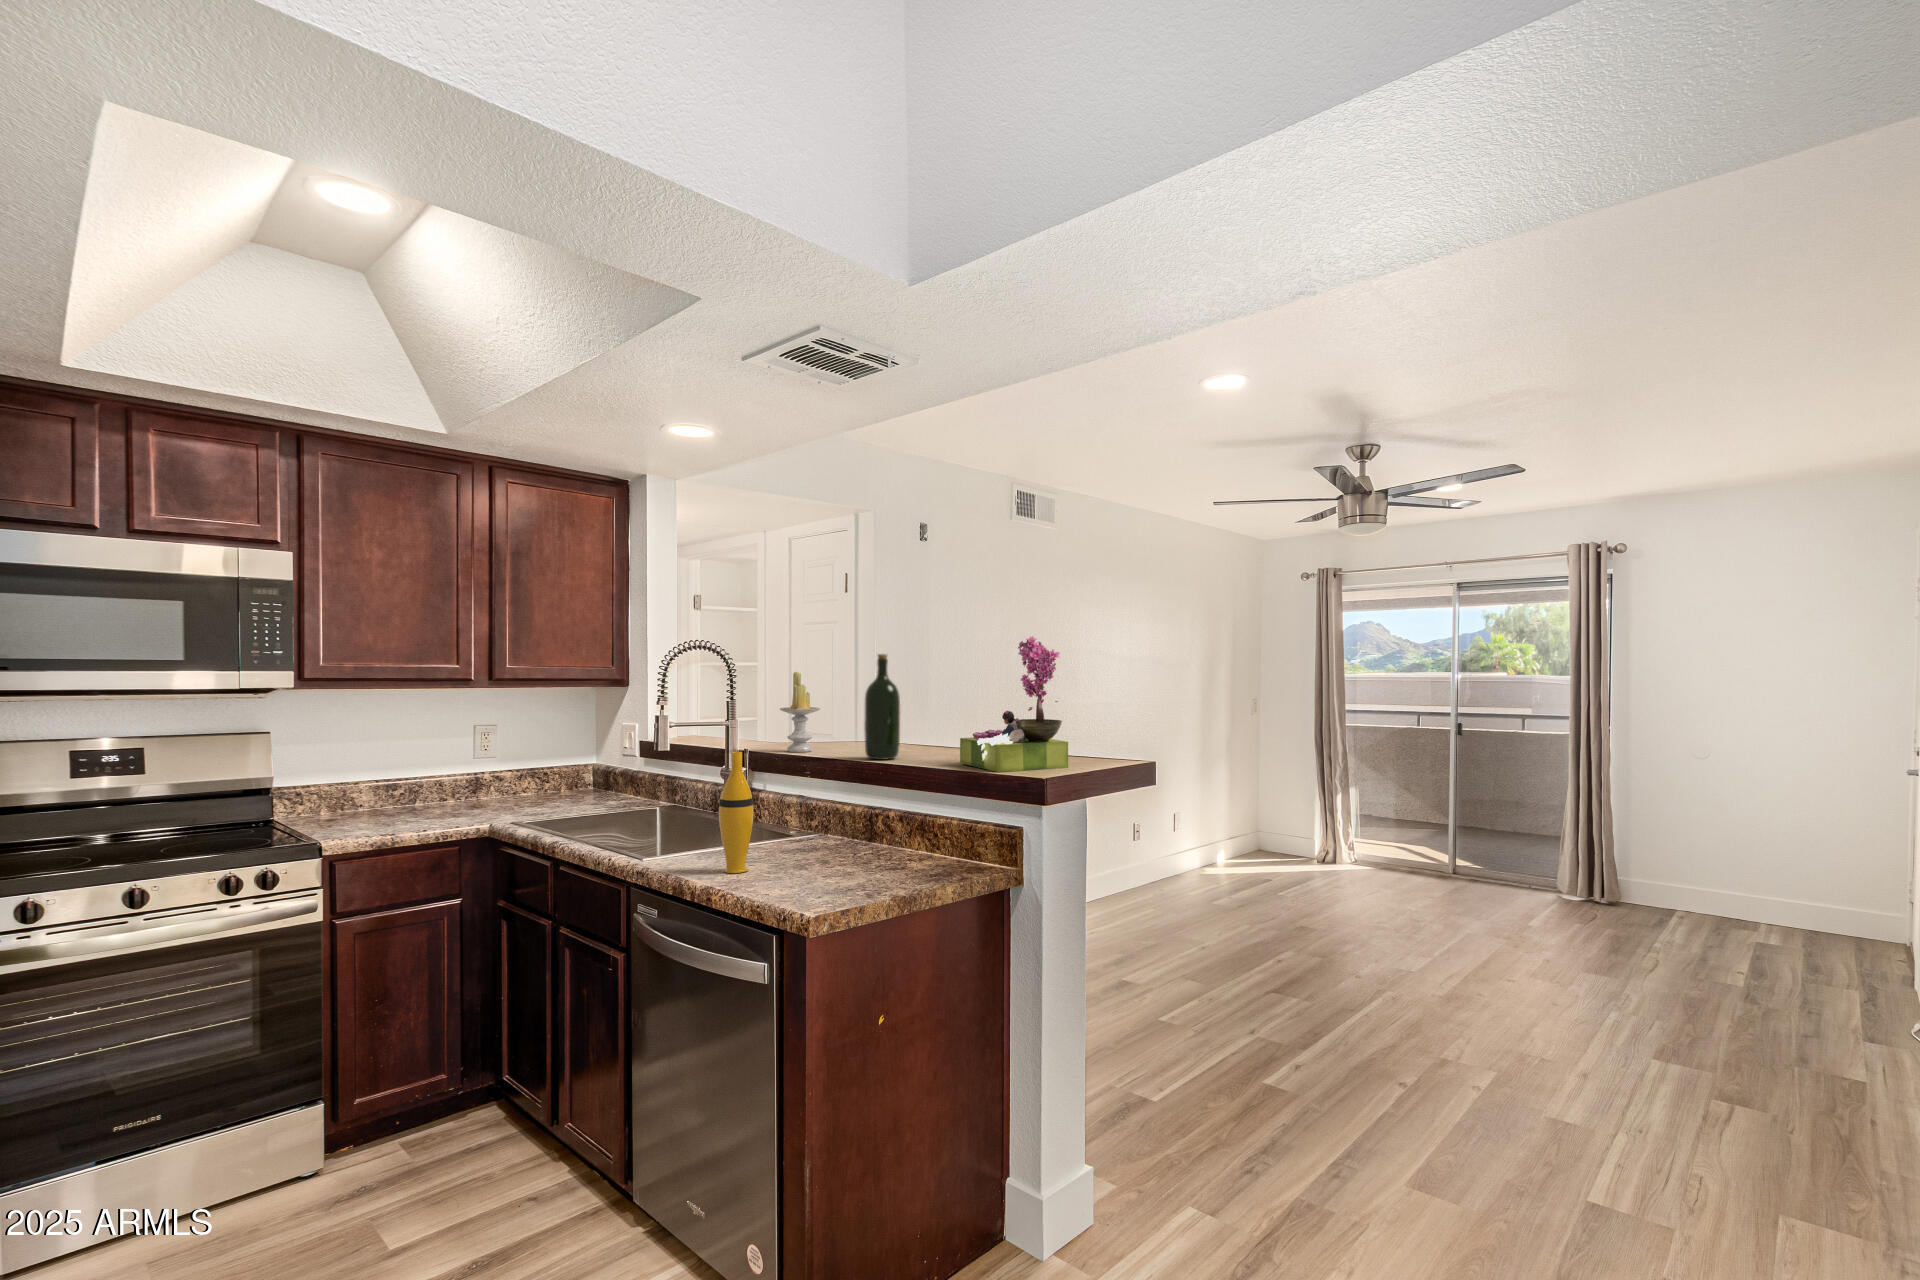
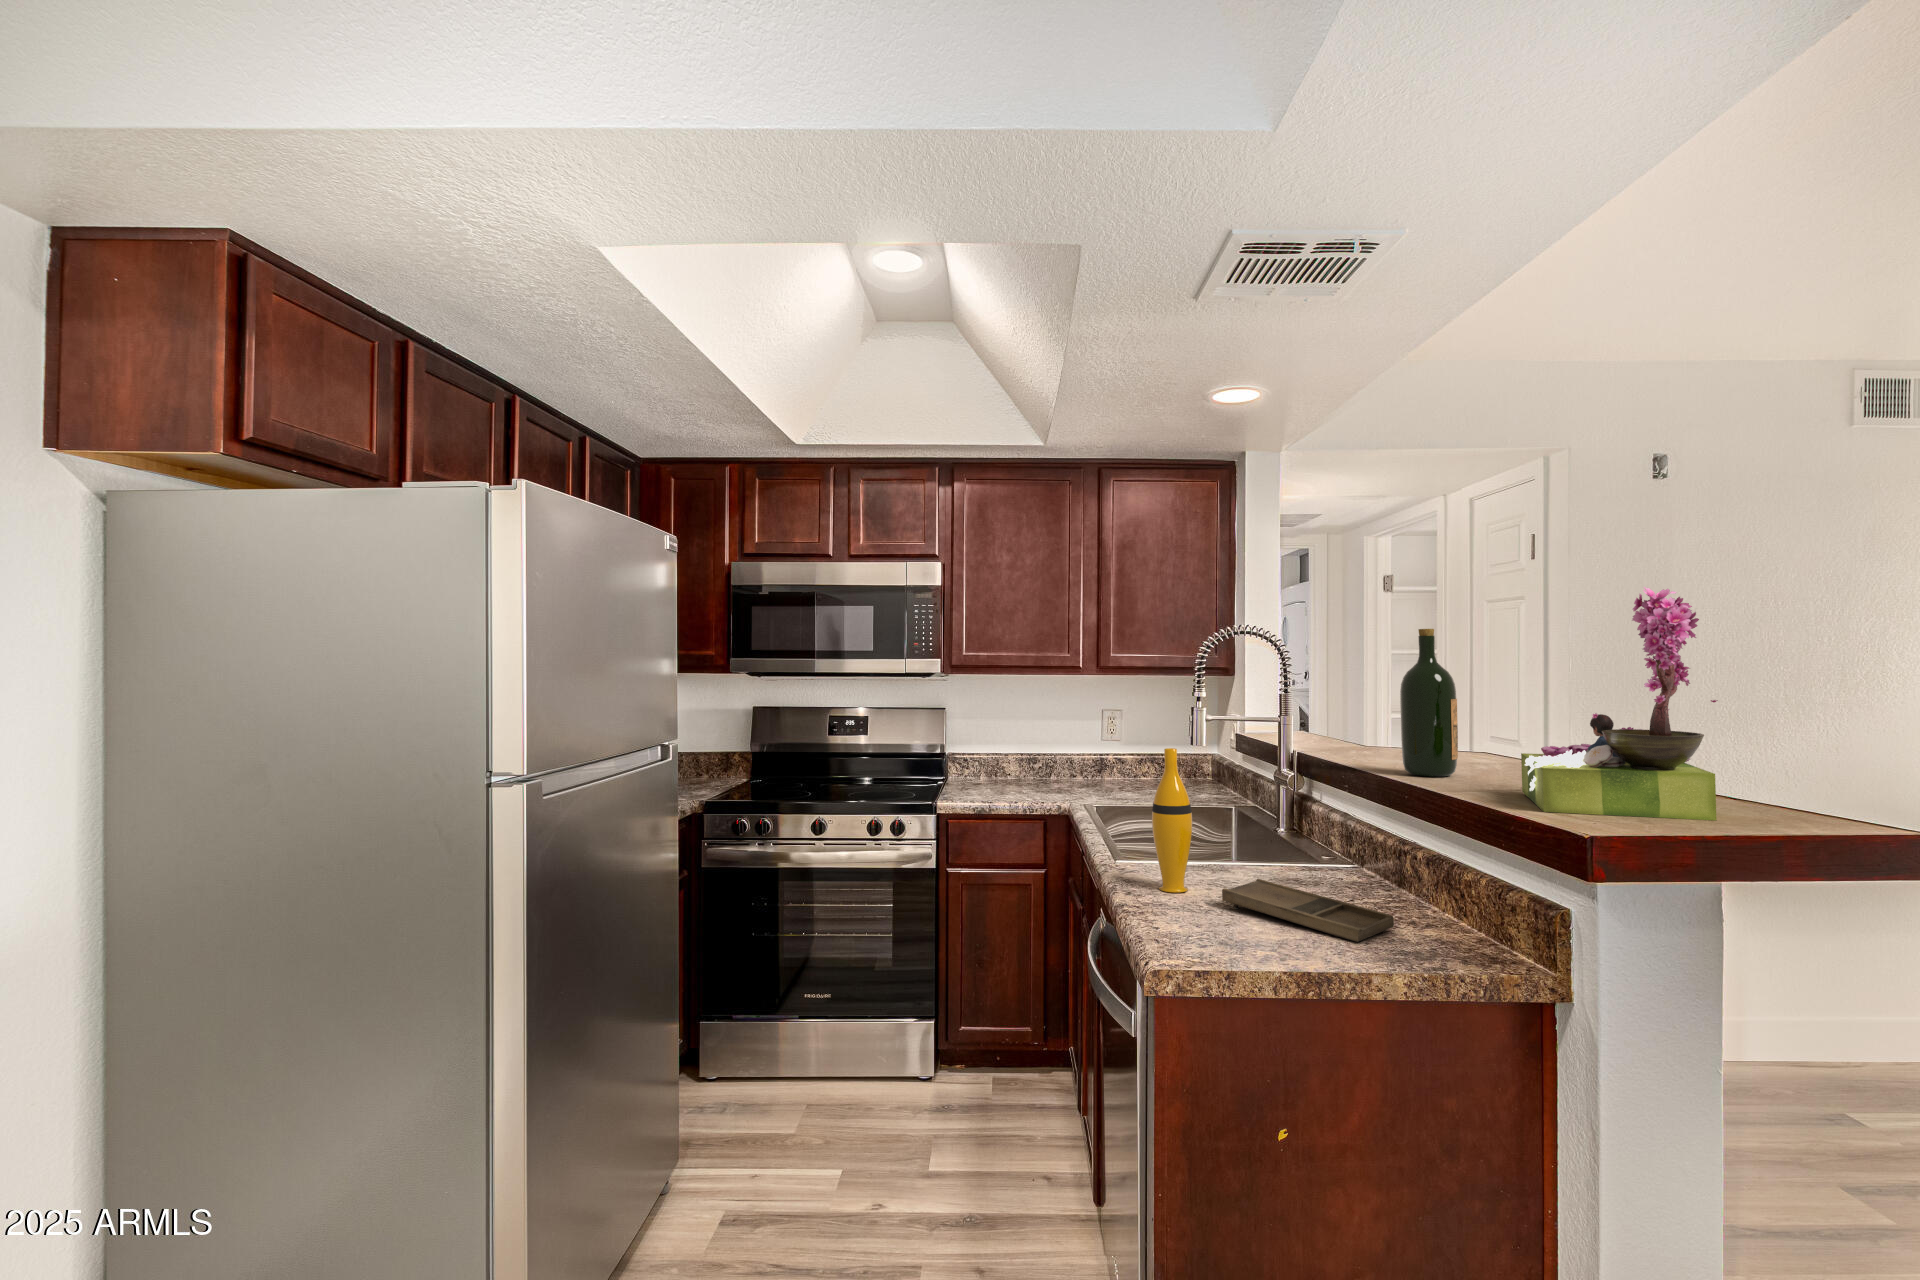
candle: present [780,672,820,752] -> none [1329,656,1384,758]
tray: none [792,849,909,875] -> present [1222,879,1394,942]

